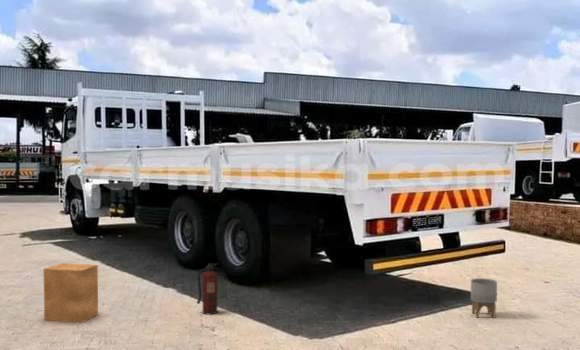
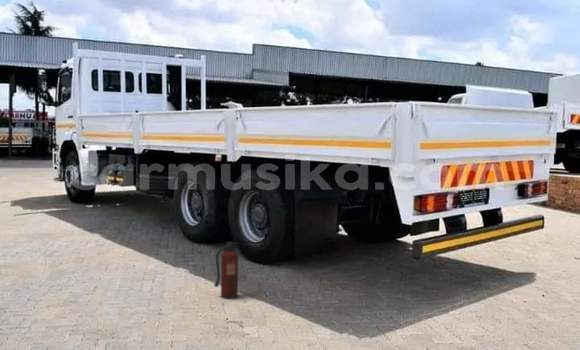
cardboard box: present [44,263,98,323] -> none [39,240,103,310]
planter: present [471,278,497,318] -> none [519,260,550,304]

